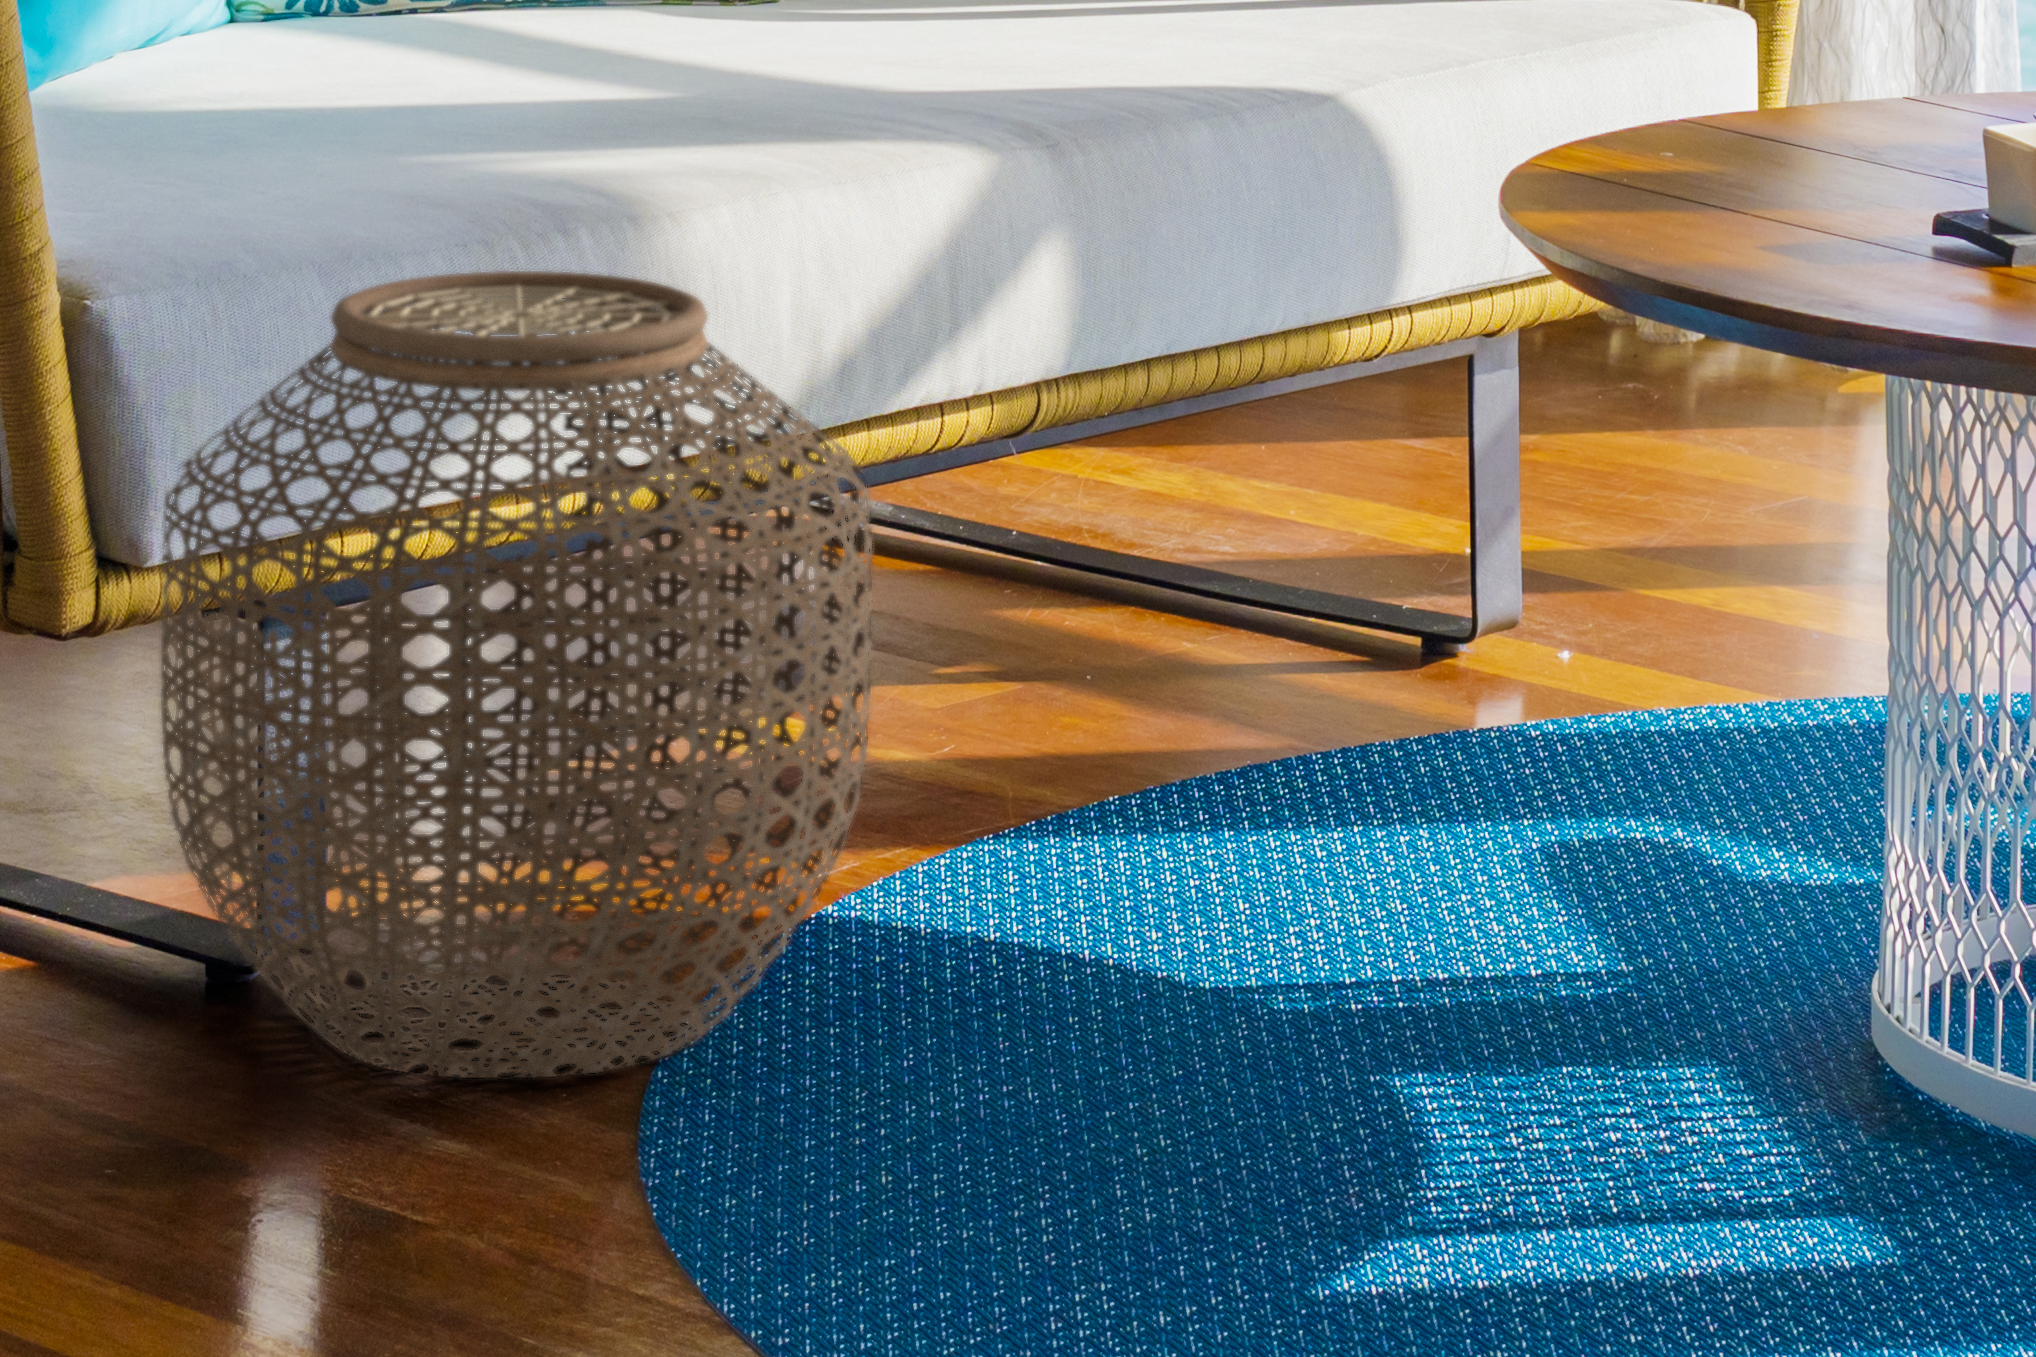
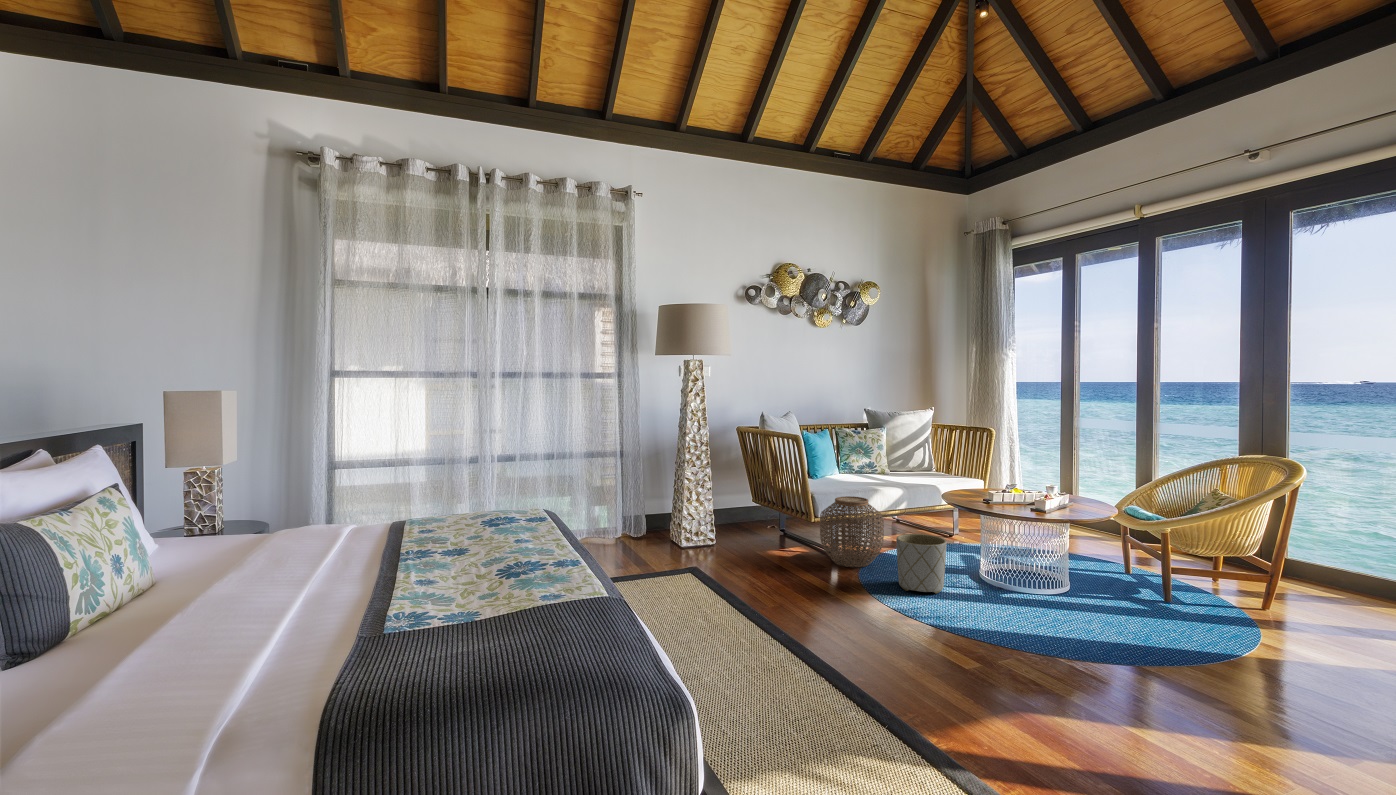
planter: none [1074,646,1591,1286] -> present [896,534,946,594]

